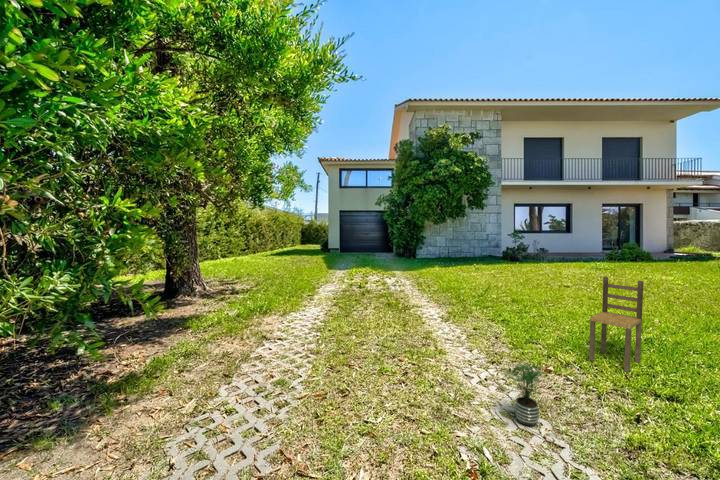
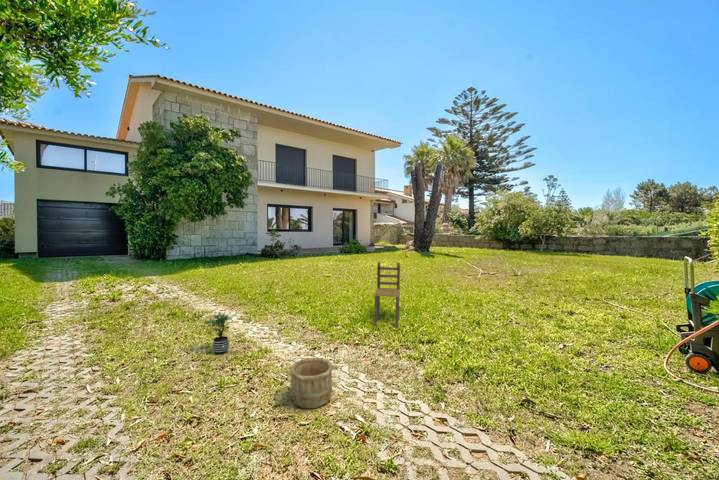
potted plant: present [504,362,544,426] -> present [204,312,231,355]
wooden bucket: none [430,366,476,419] -> present [290,358,333,409]

